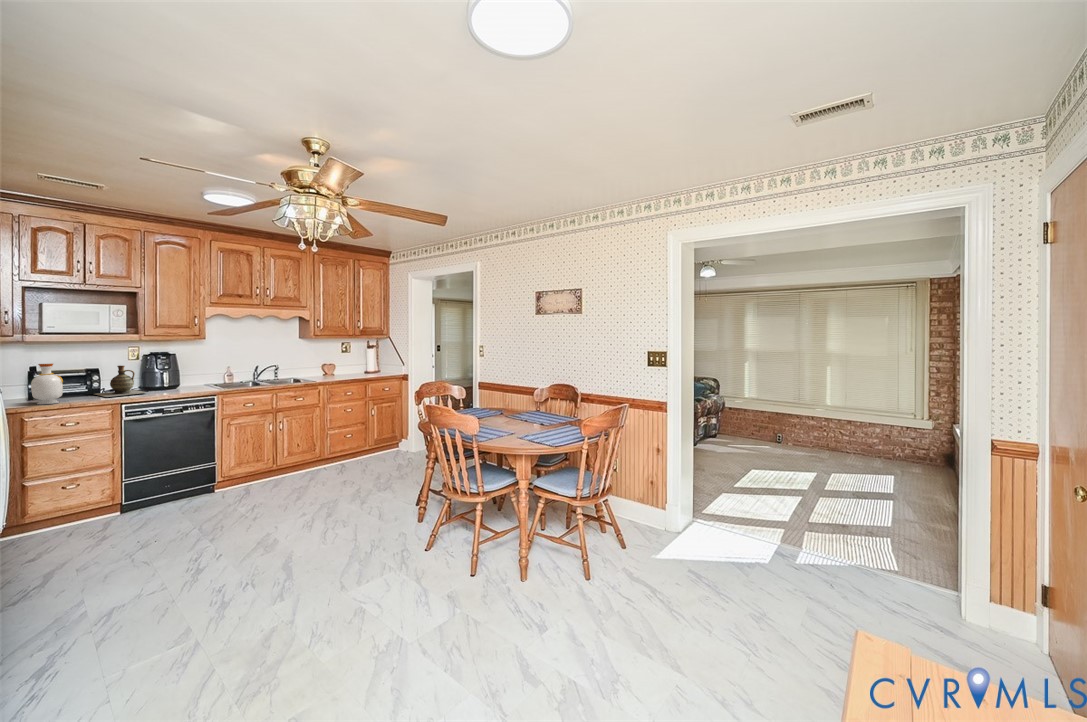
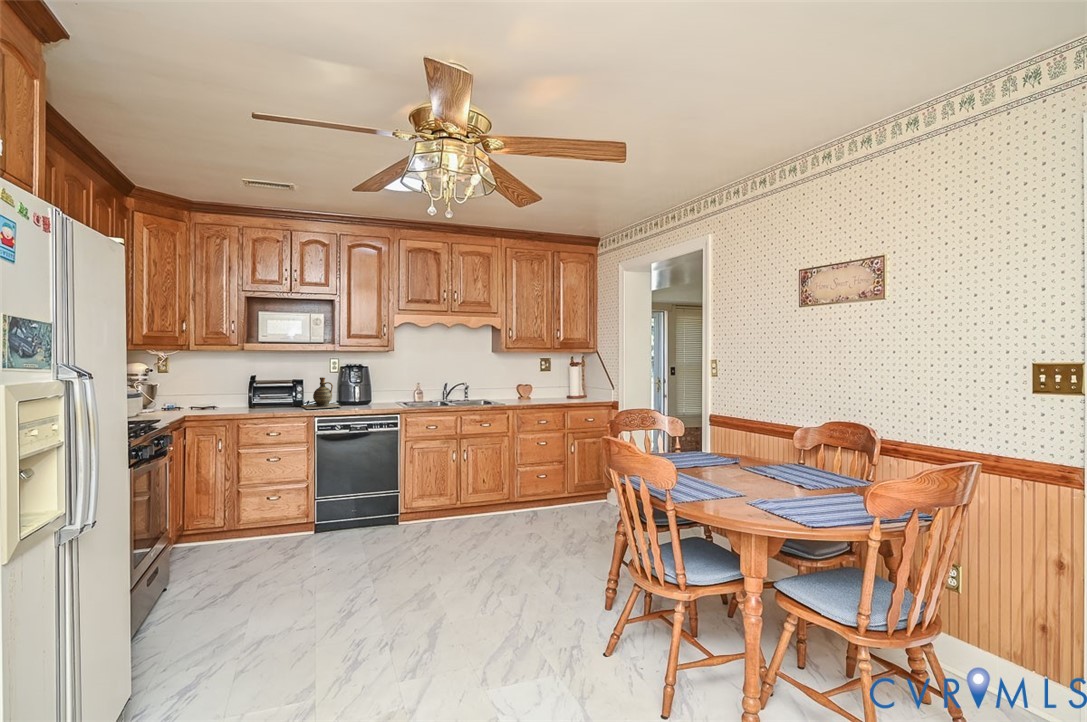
bottle: present [31,364,63,404] -> none [251,373,274,413]

